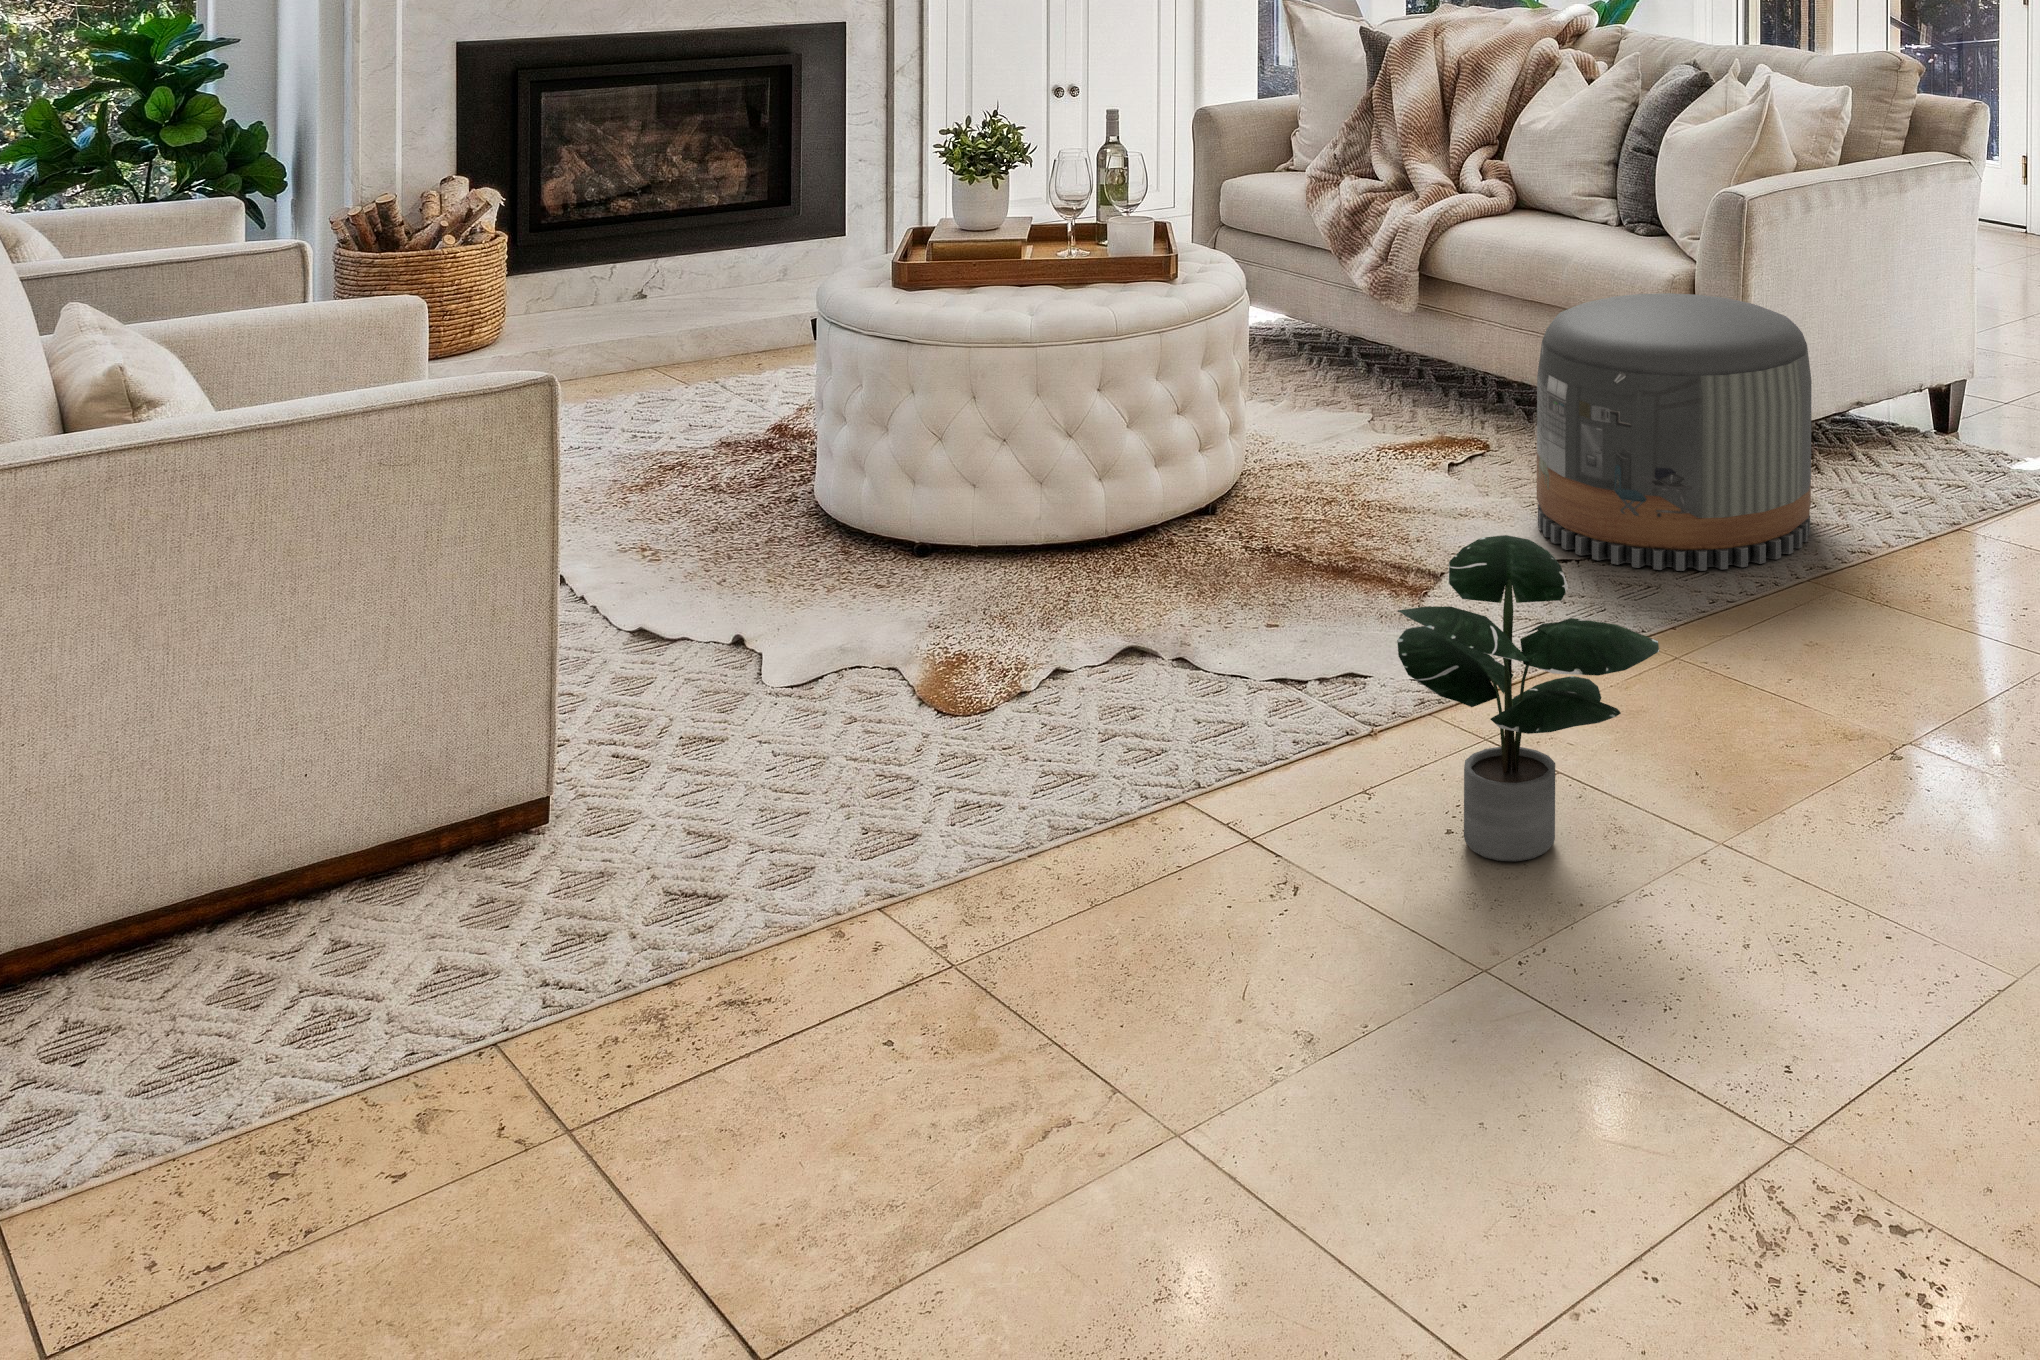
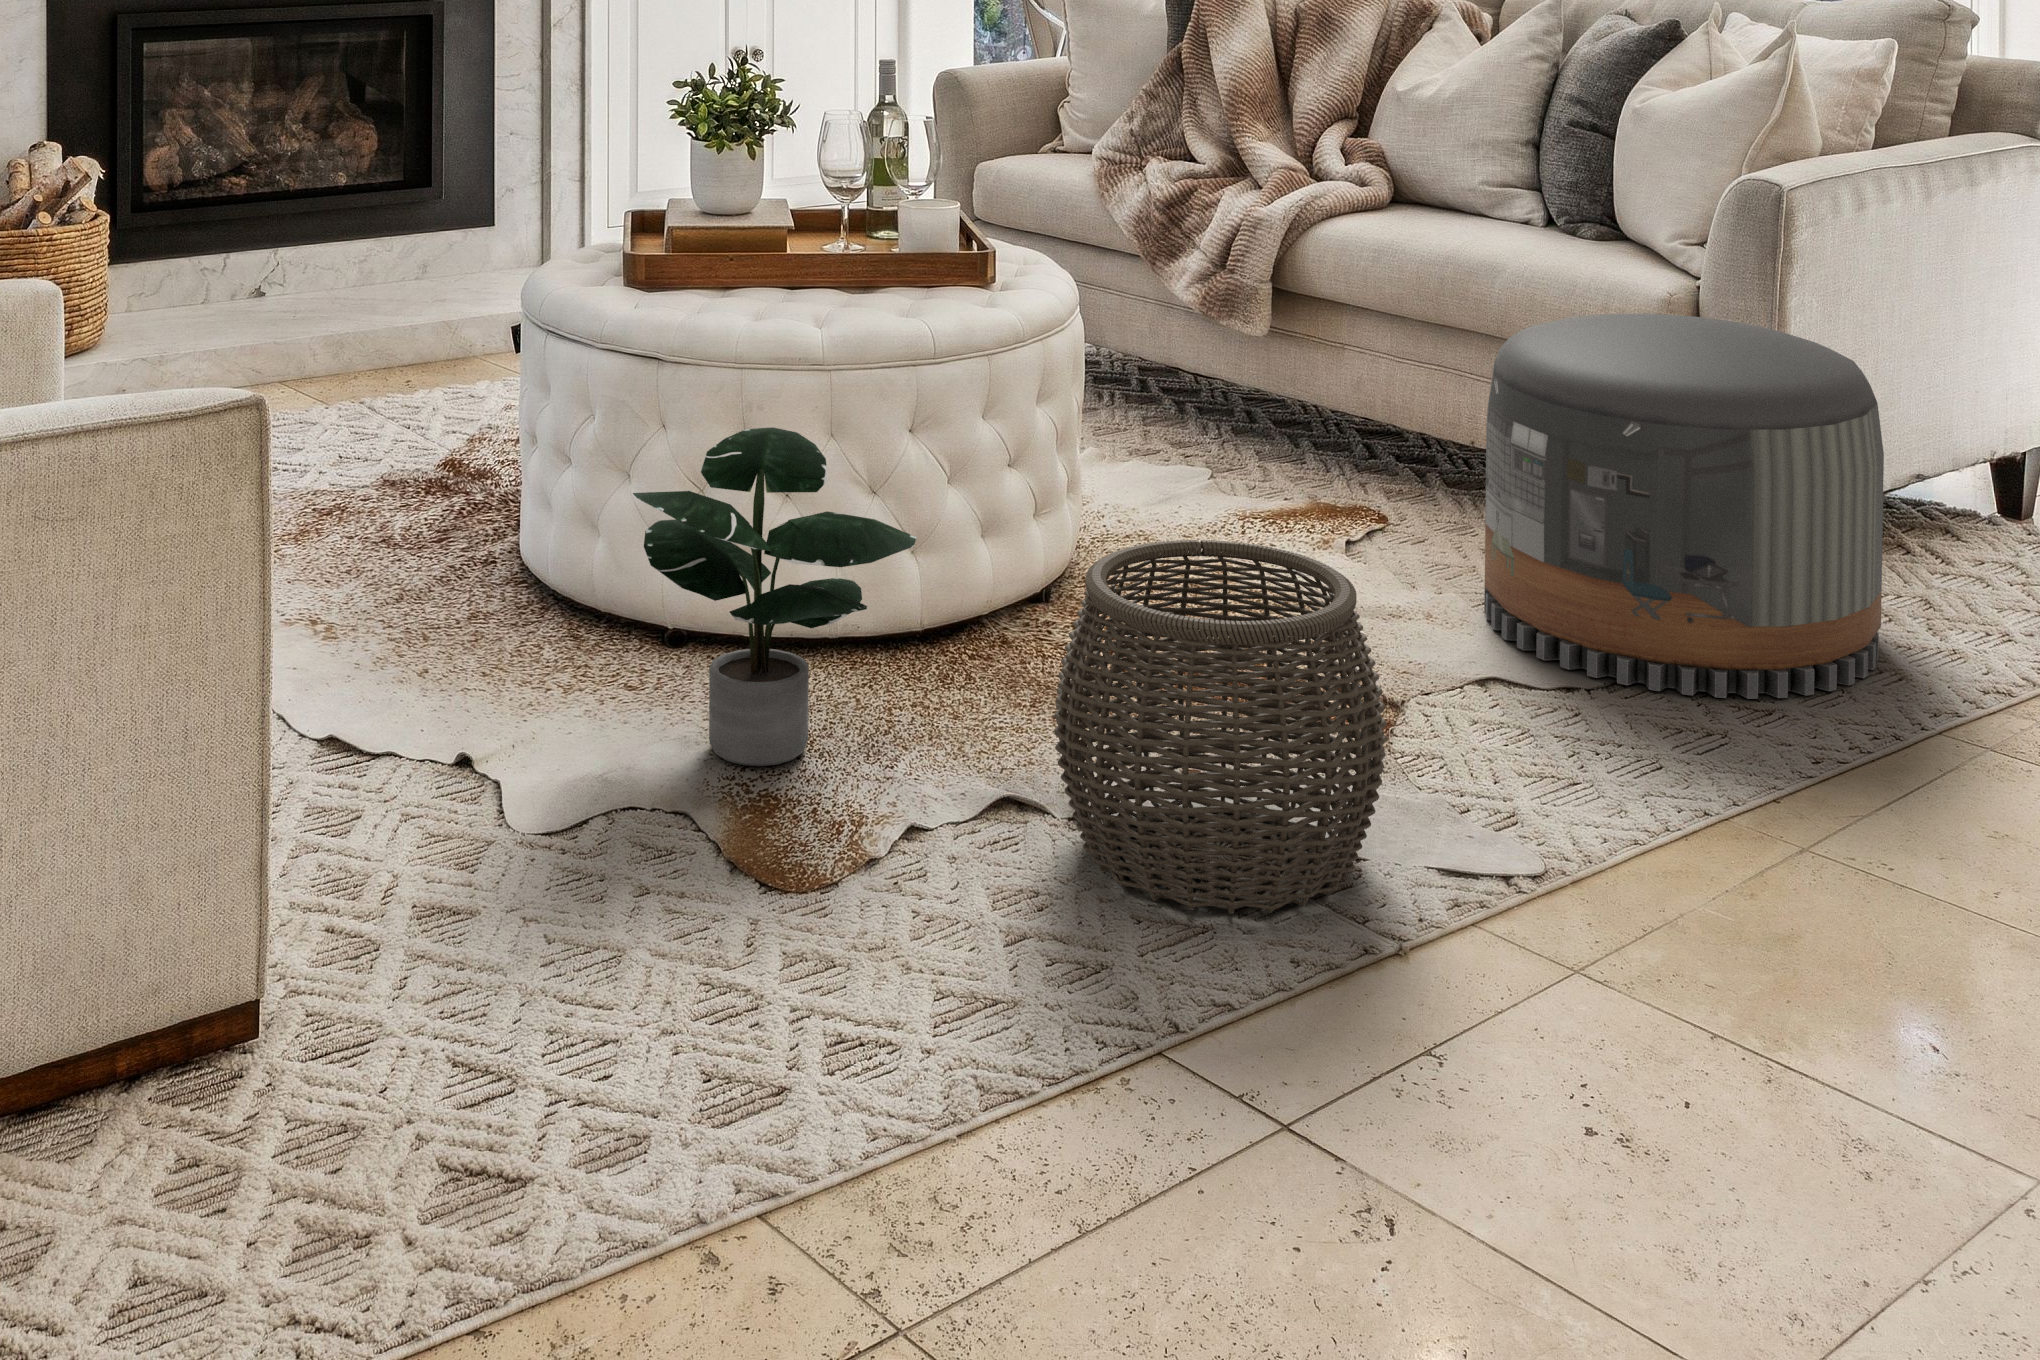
woven basket: none [1155,463,1390,722] -> present [1054,540,1387,914]
potted plant: present [1397,535,1659,861] -> present [633,427,917,766]

